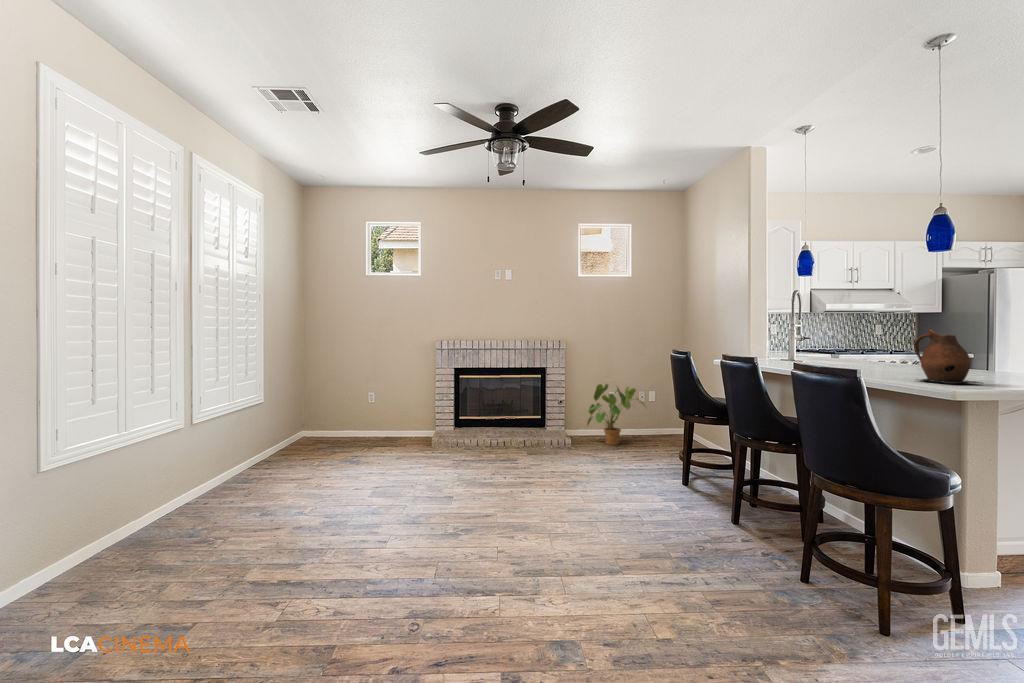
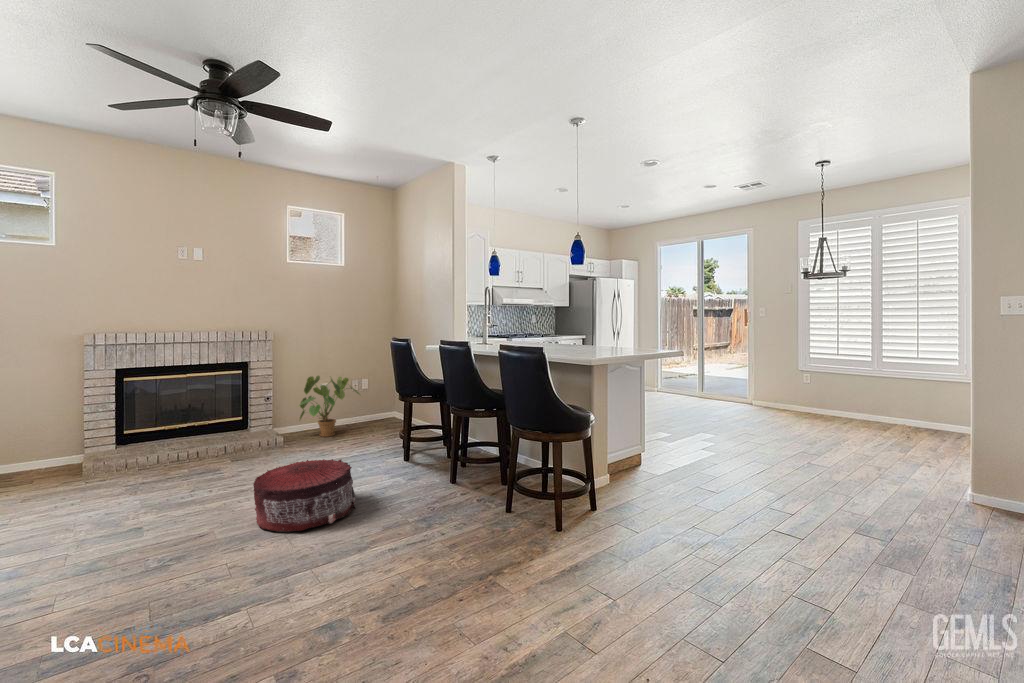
ceramic pitcher: present [914,329,981,384] -> none [568,318,604,355]
pouf: none [528,465,619,535] -> present [253,459,355,532]

